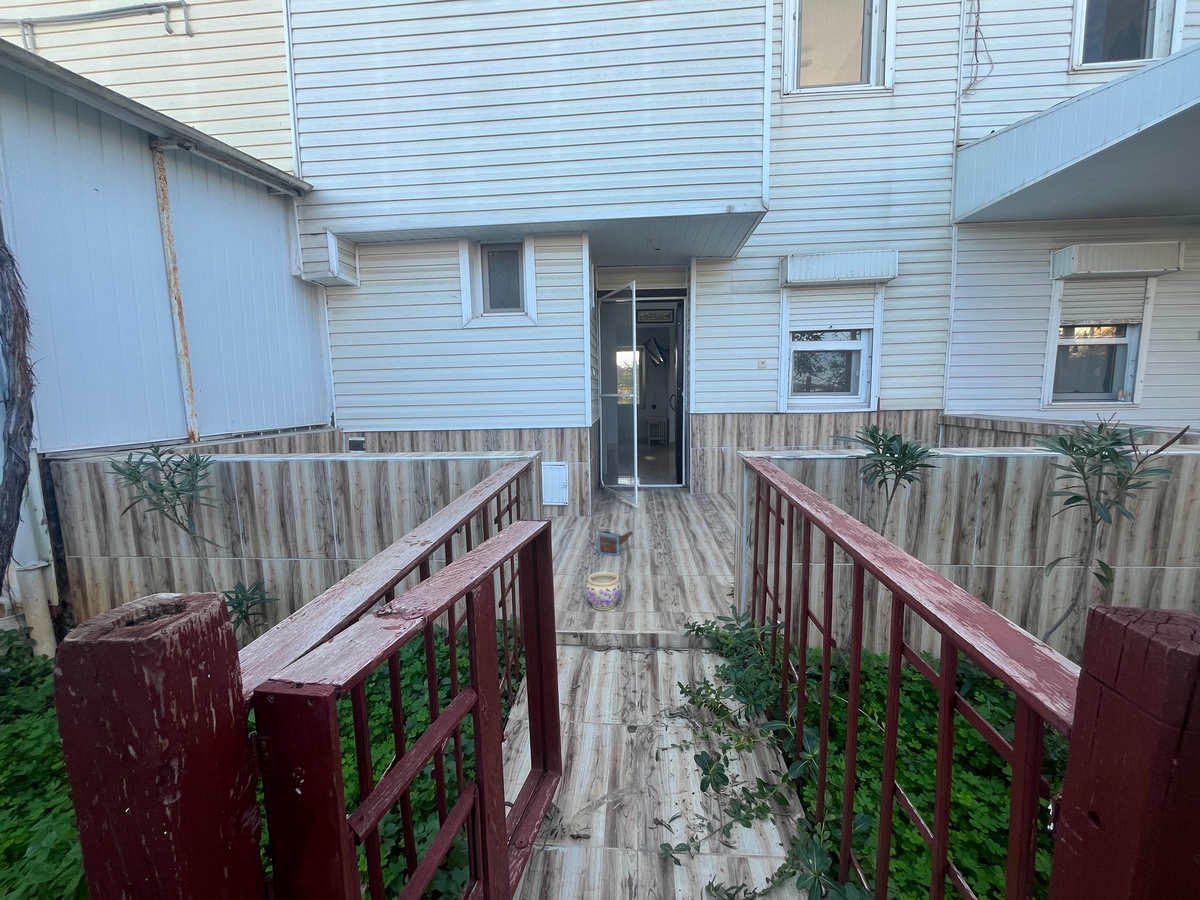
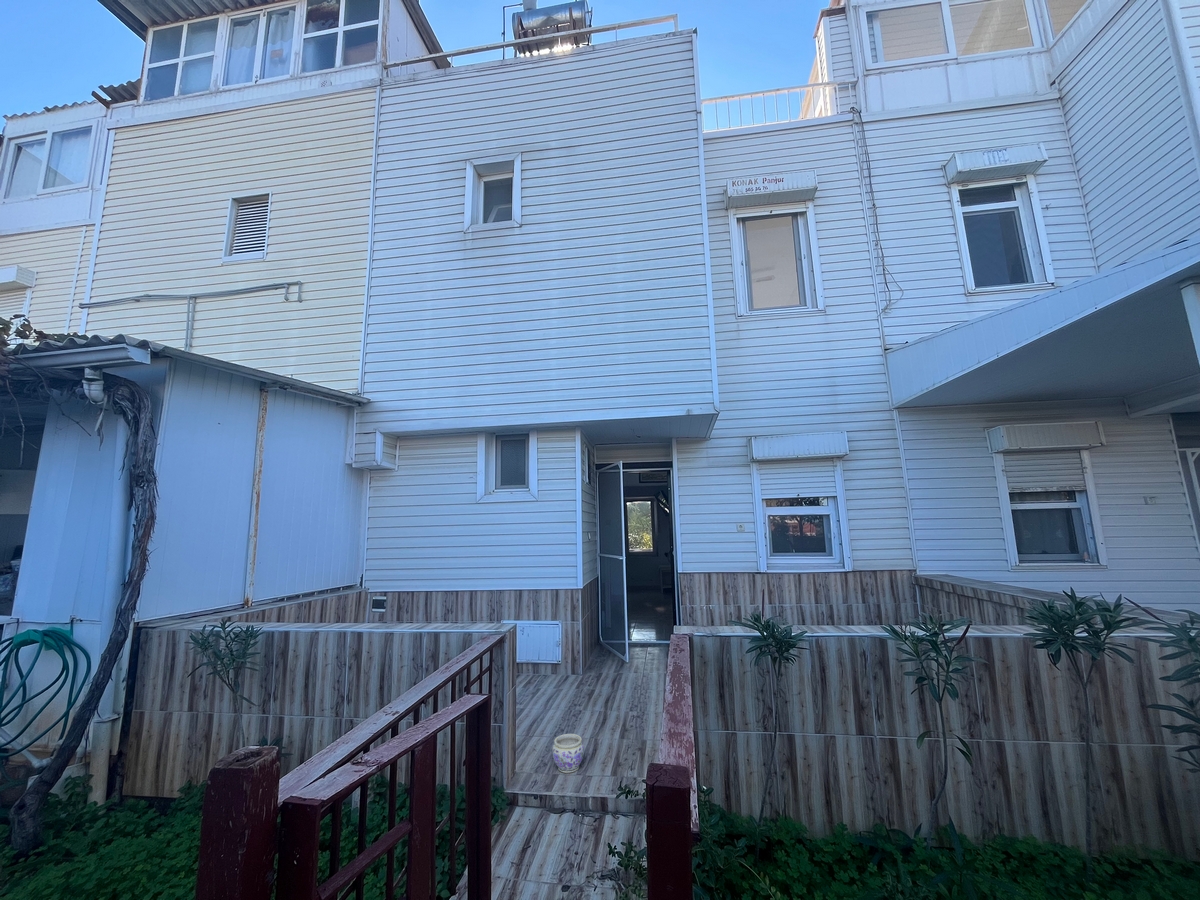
watering can: present [589,527,633,556] -> none [571,687,610,717]

